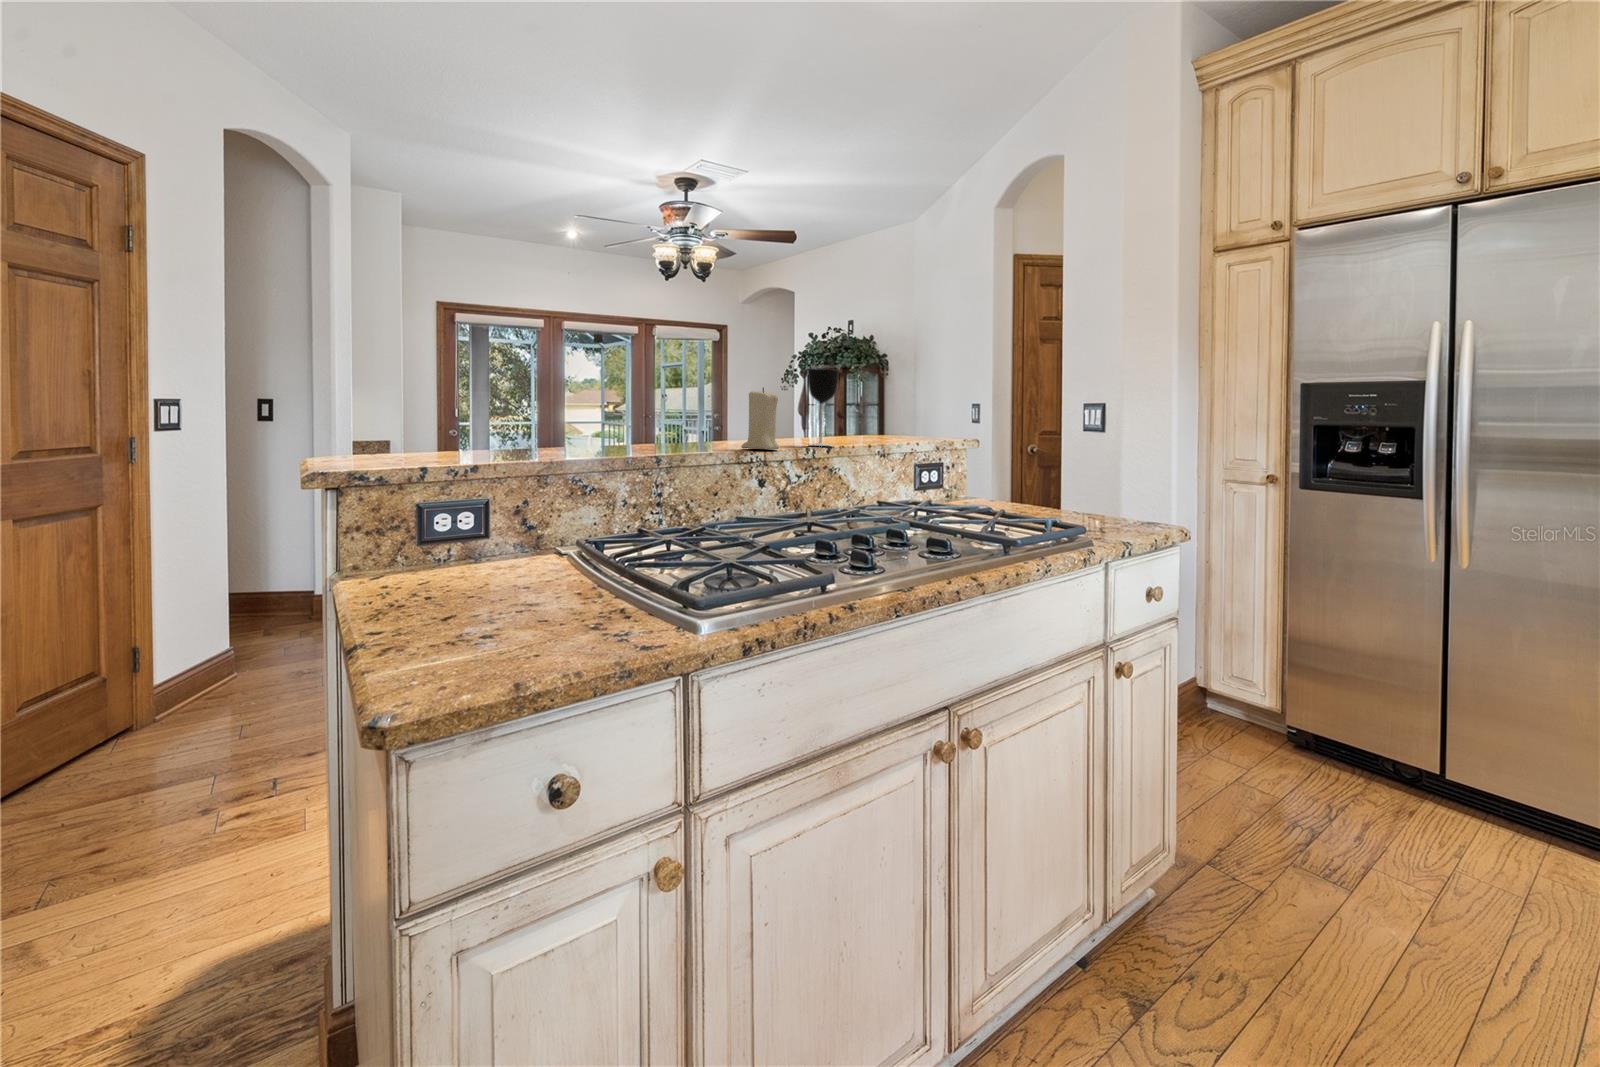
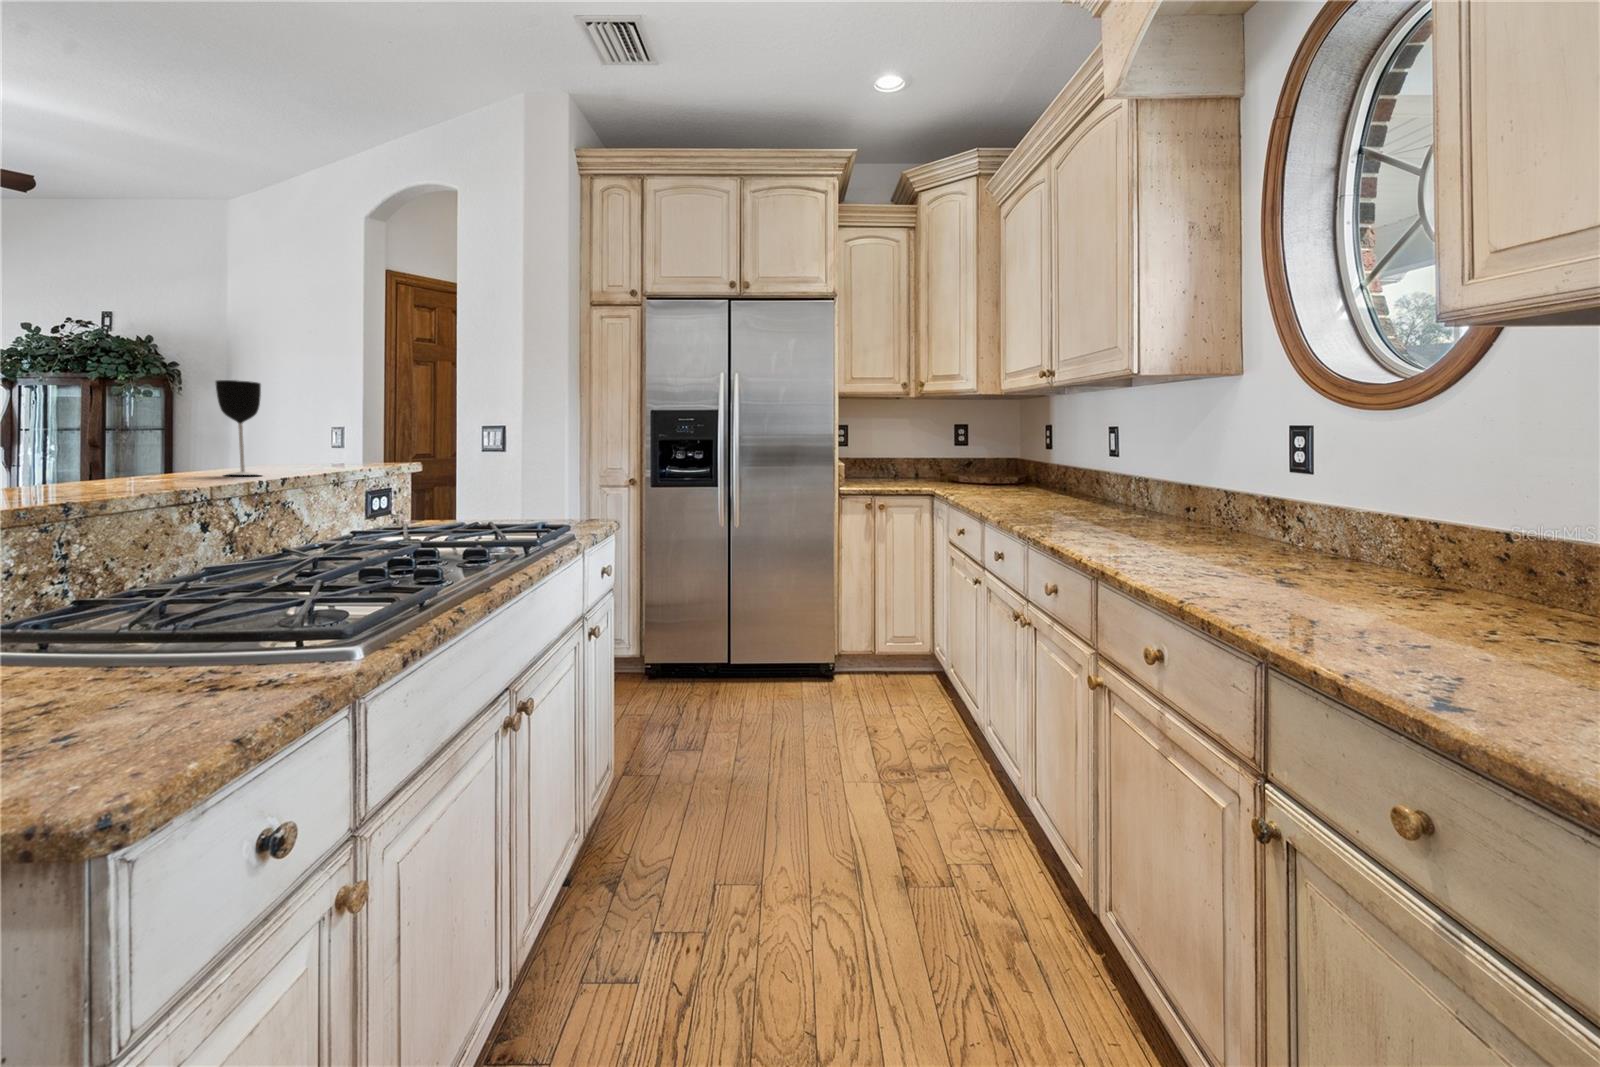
candle: present [741,388,779,449] -> none [146,403,210,483]

